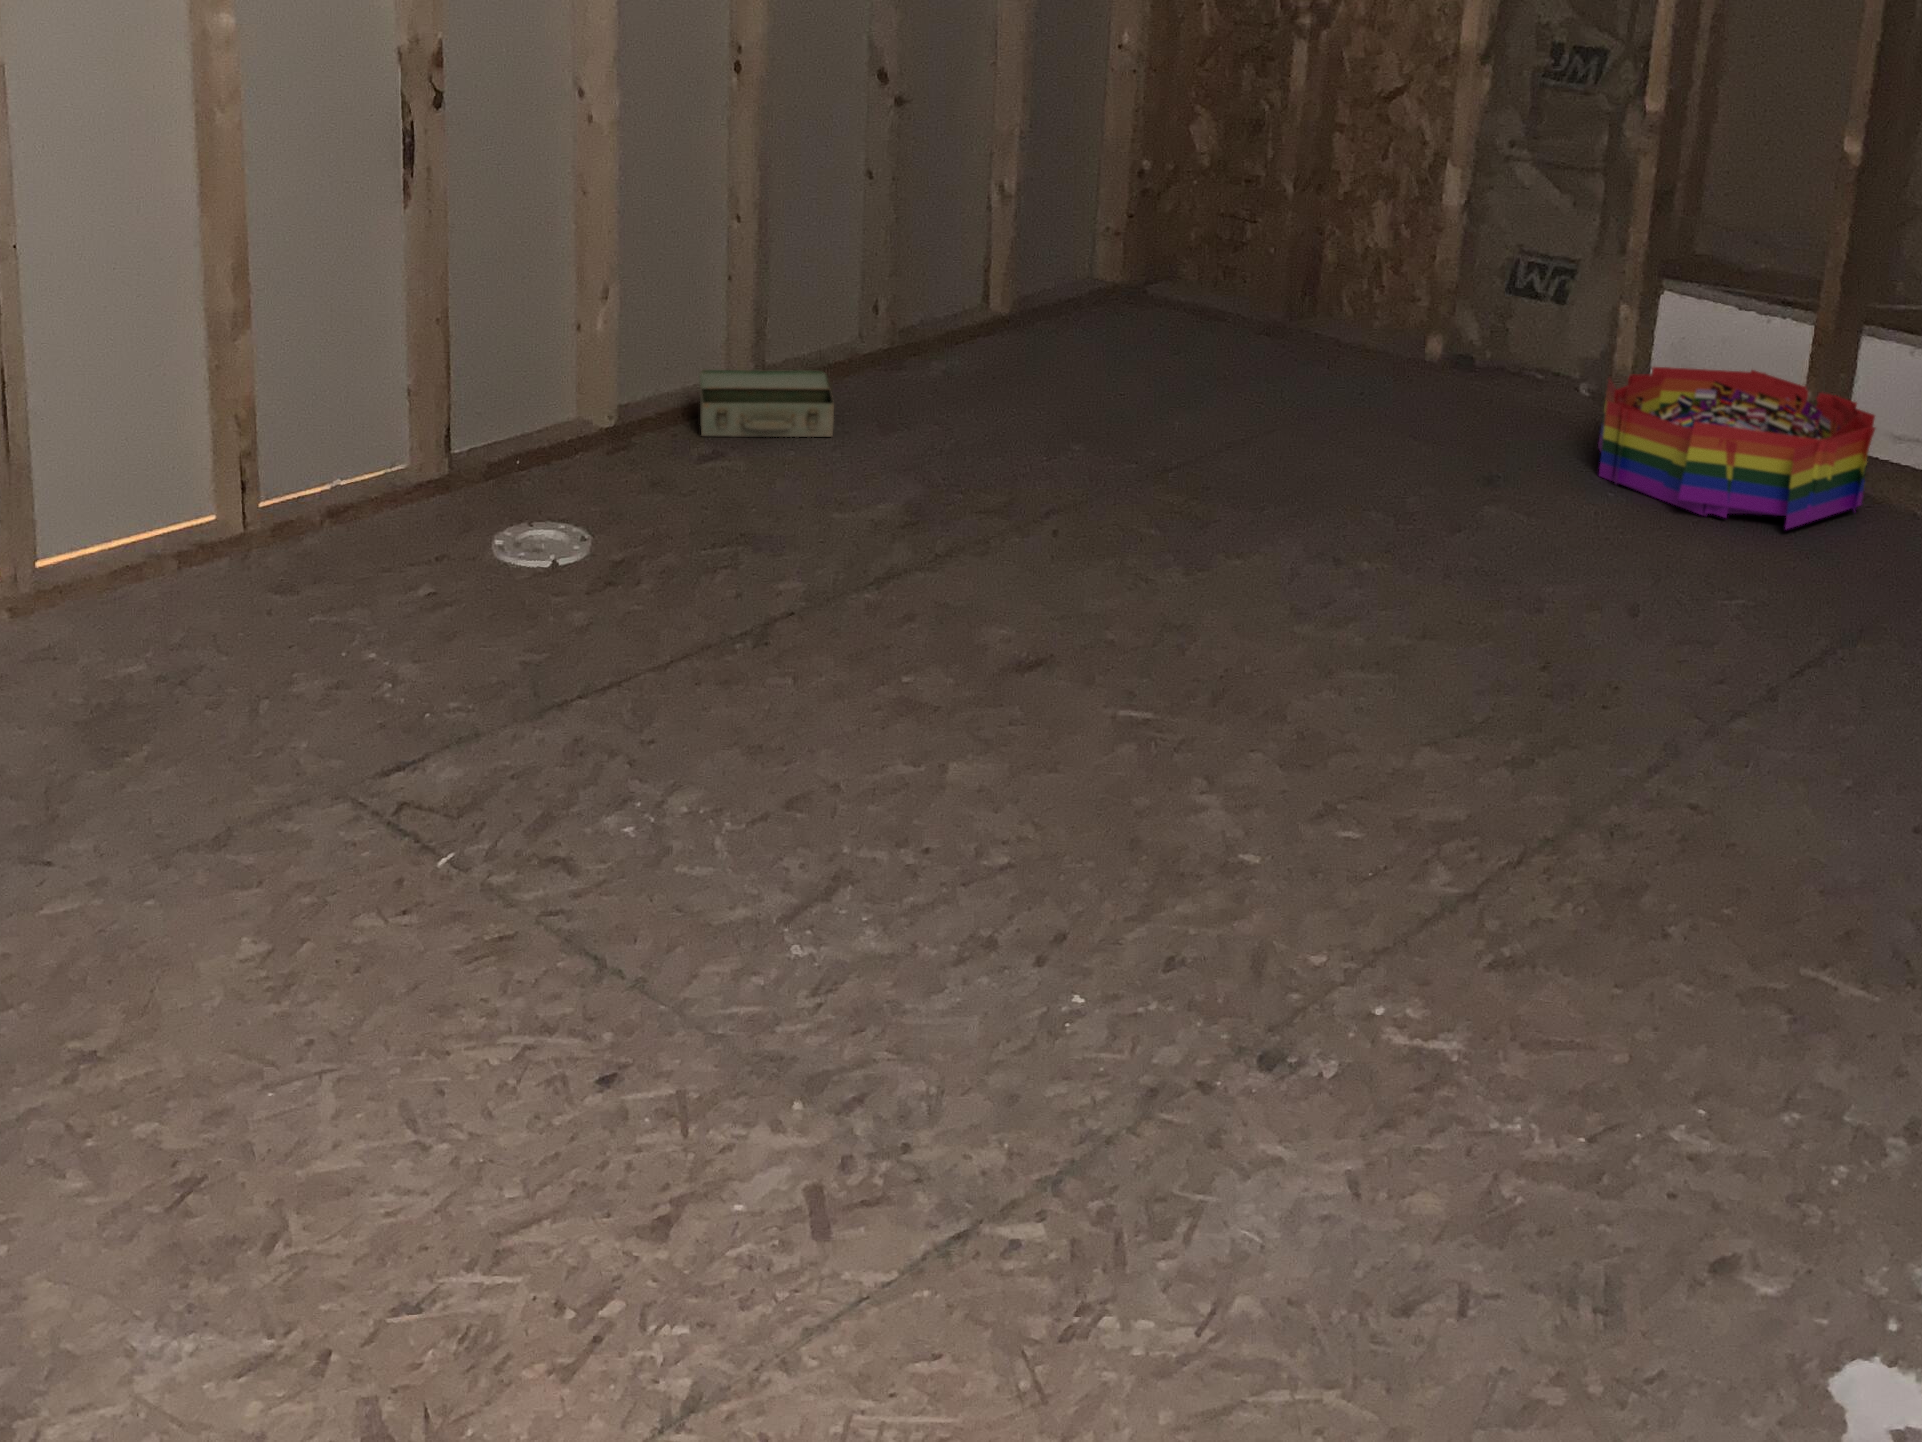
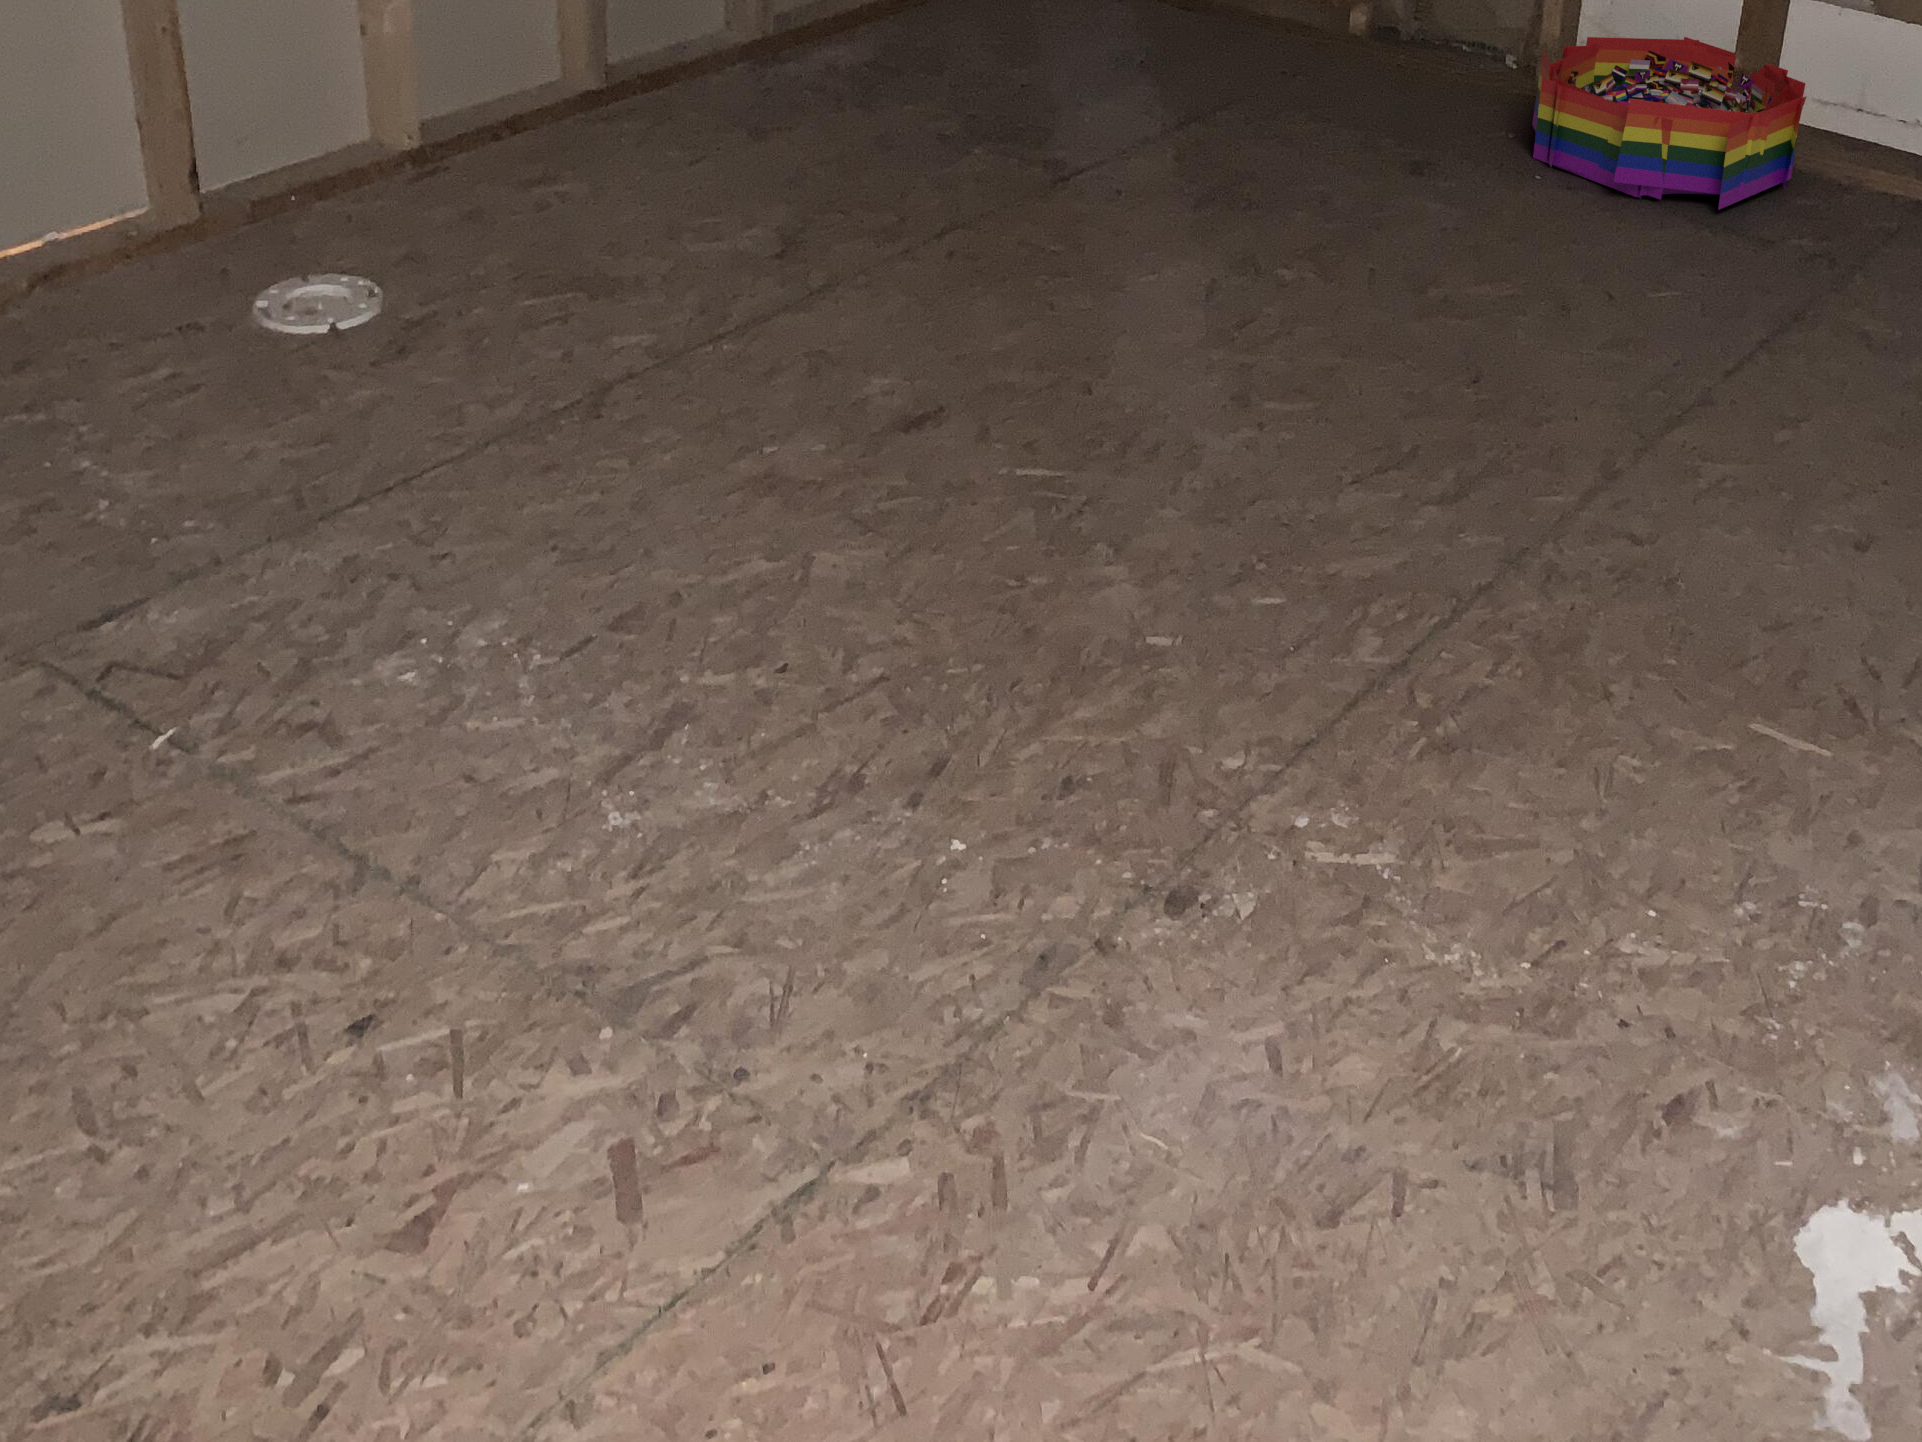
toolbox: present [699,370,834,437] -> none [526,70,691,155]

